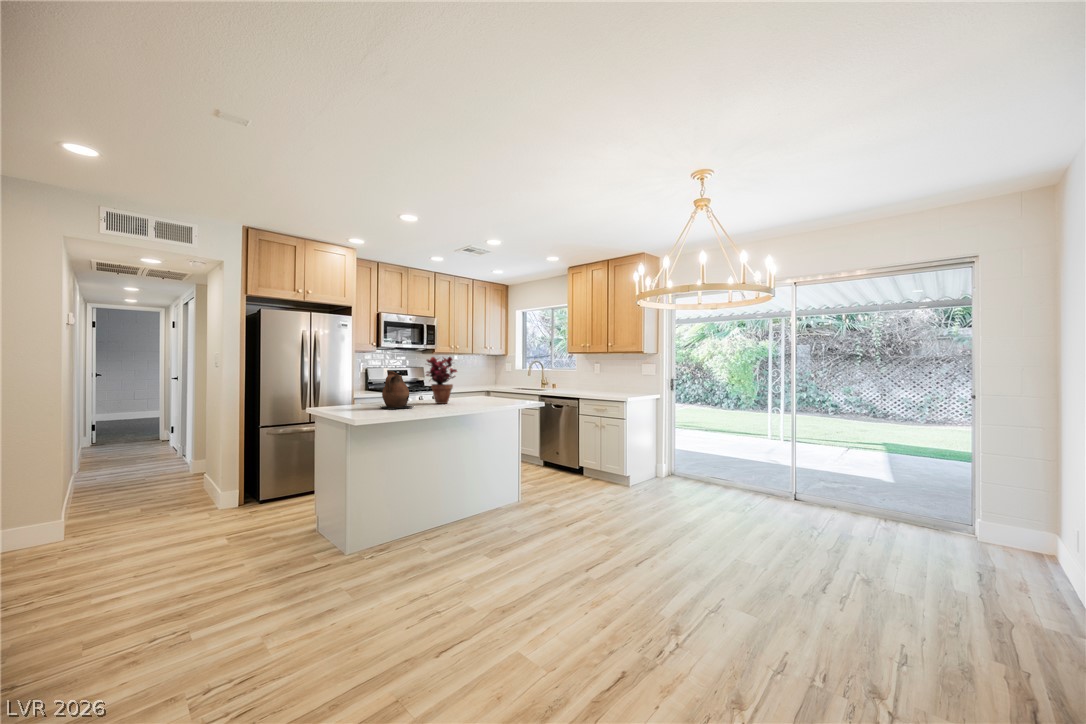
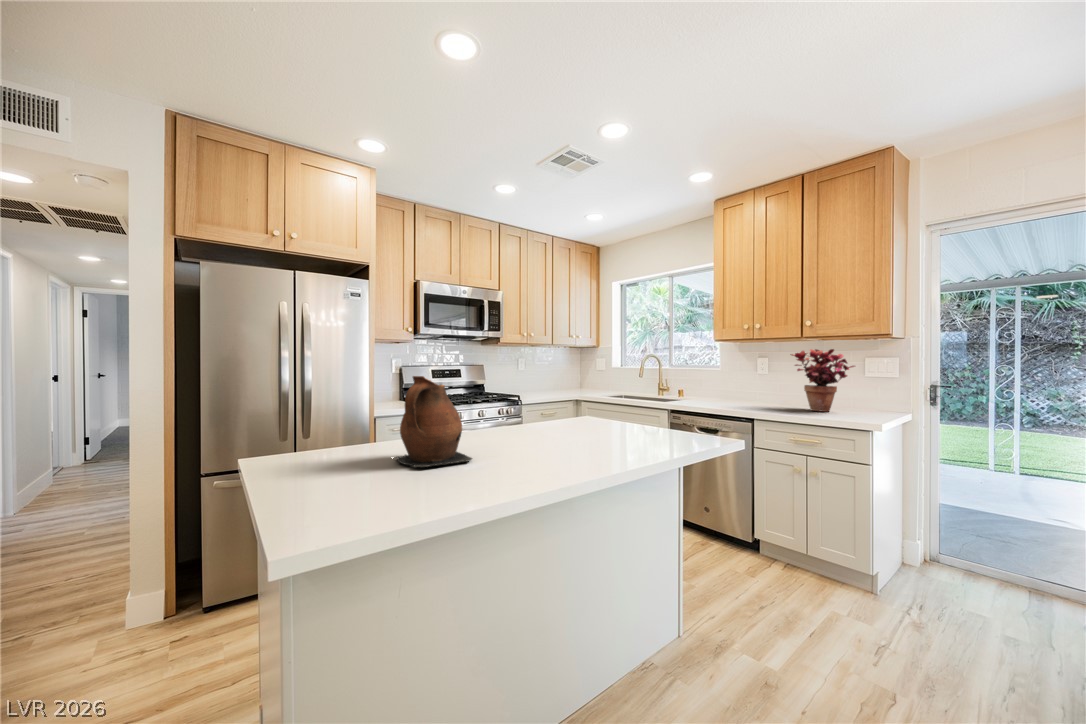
potted plant: present [426,357,457,404] -> present [792,349,854,412]

